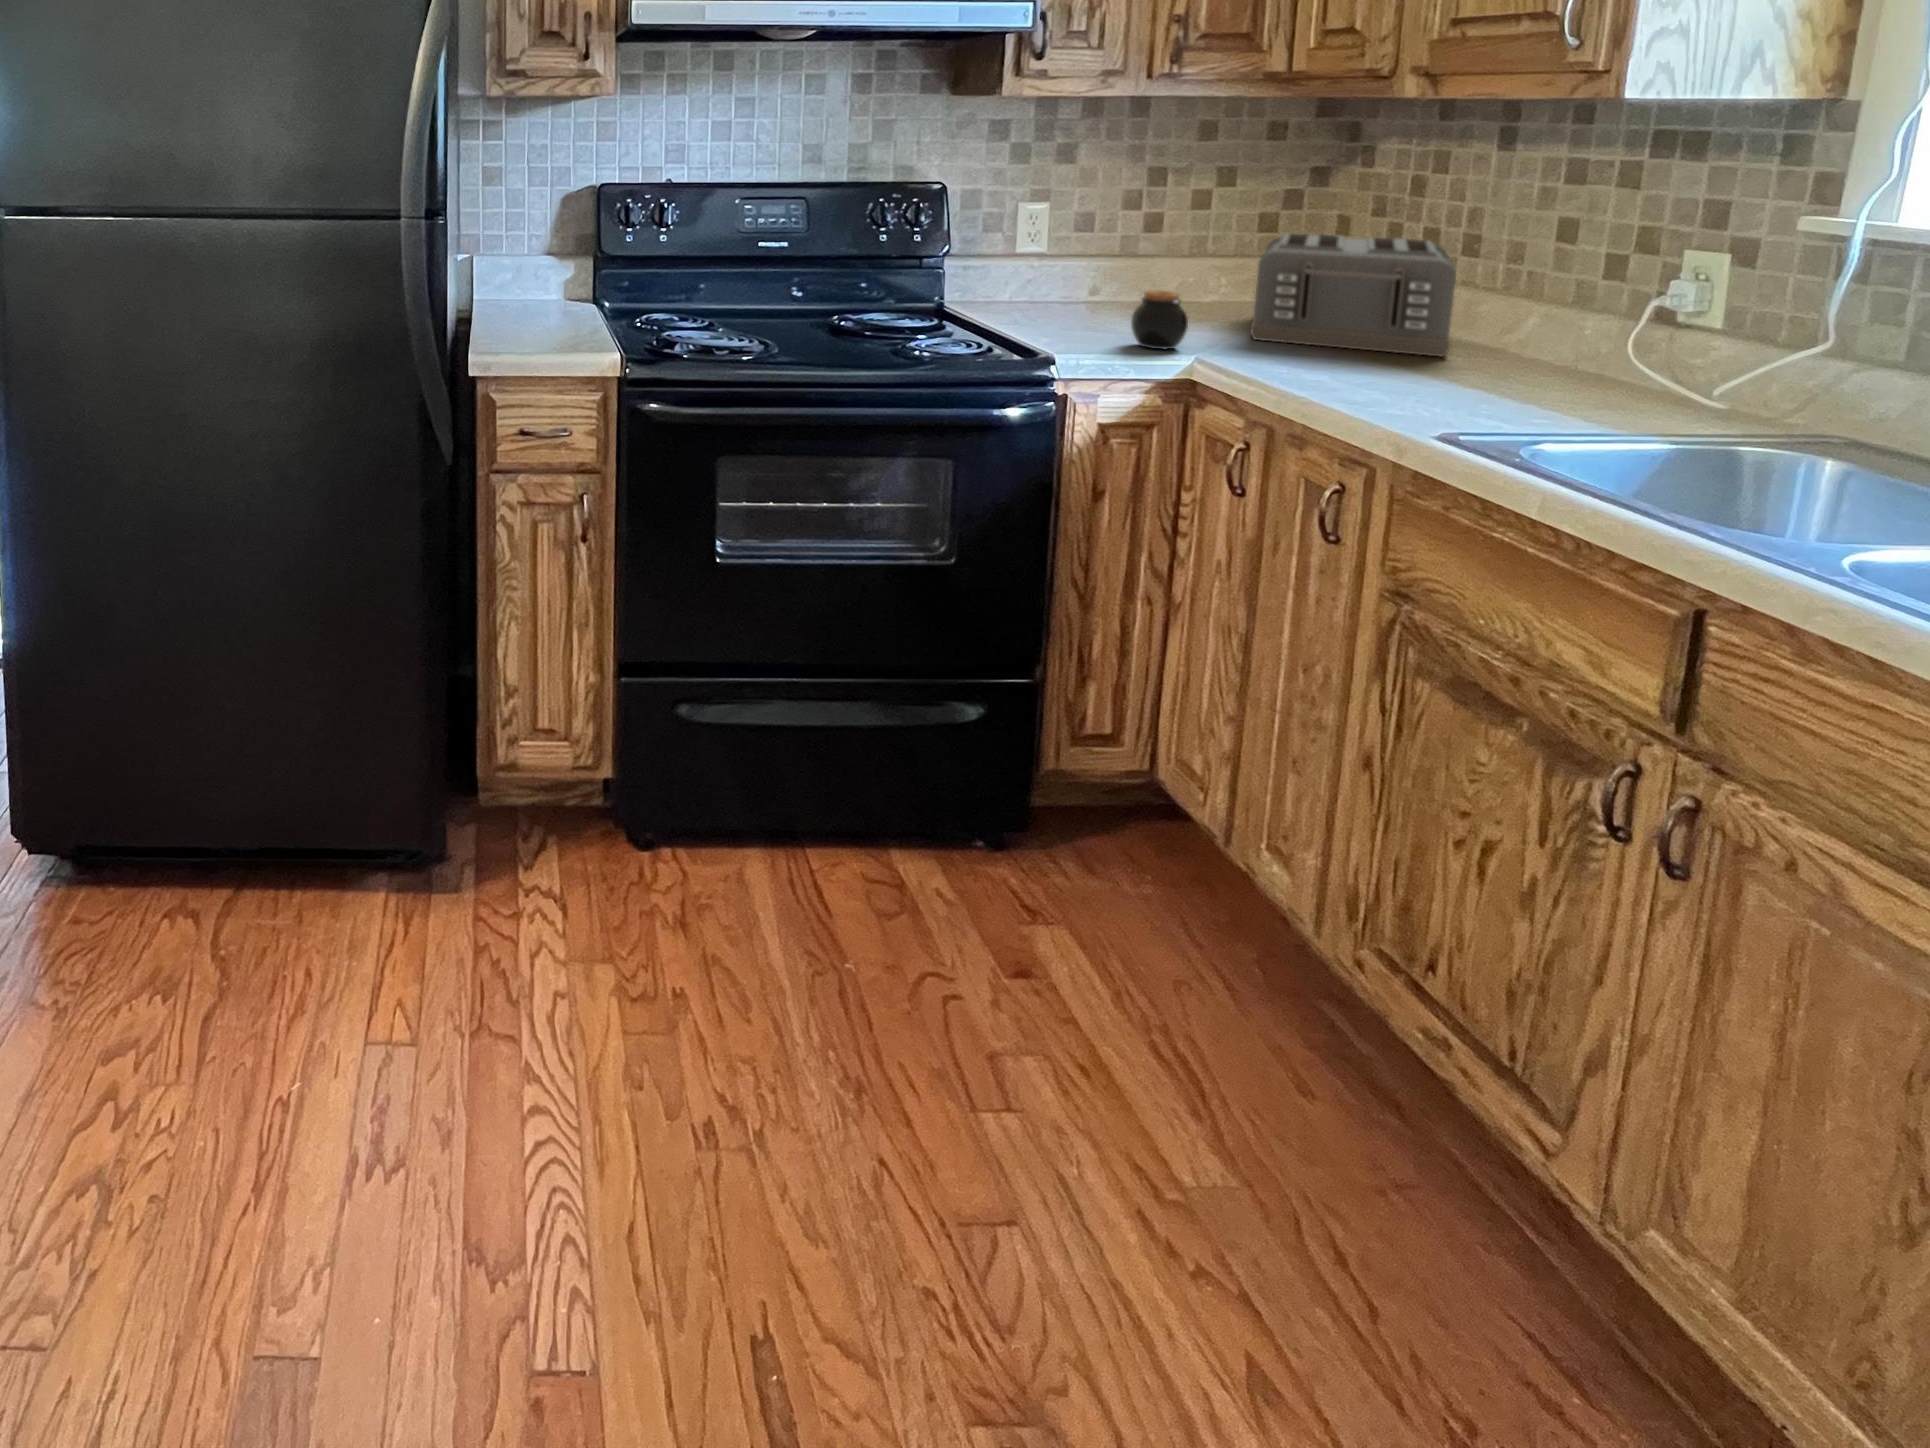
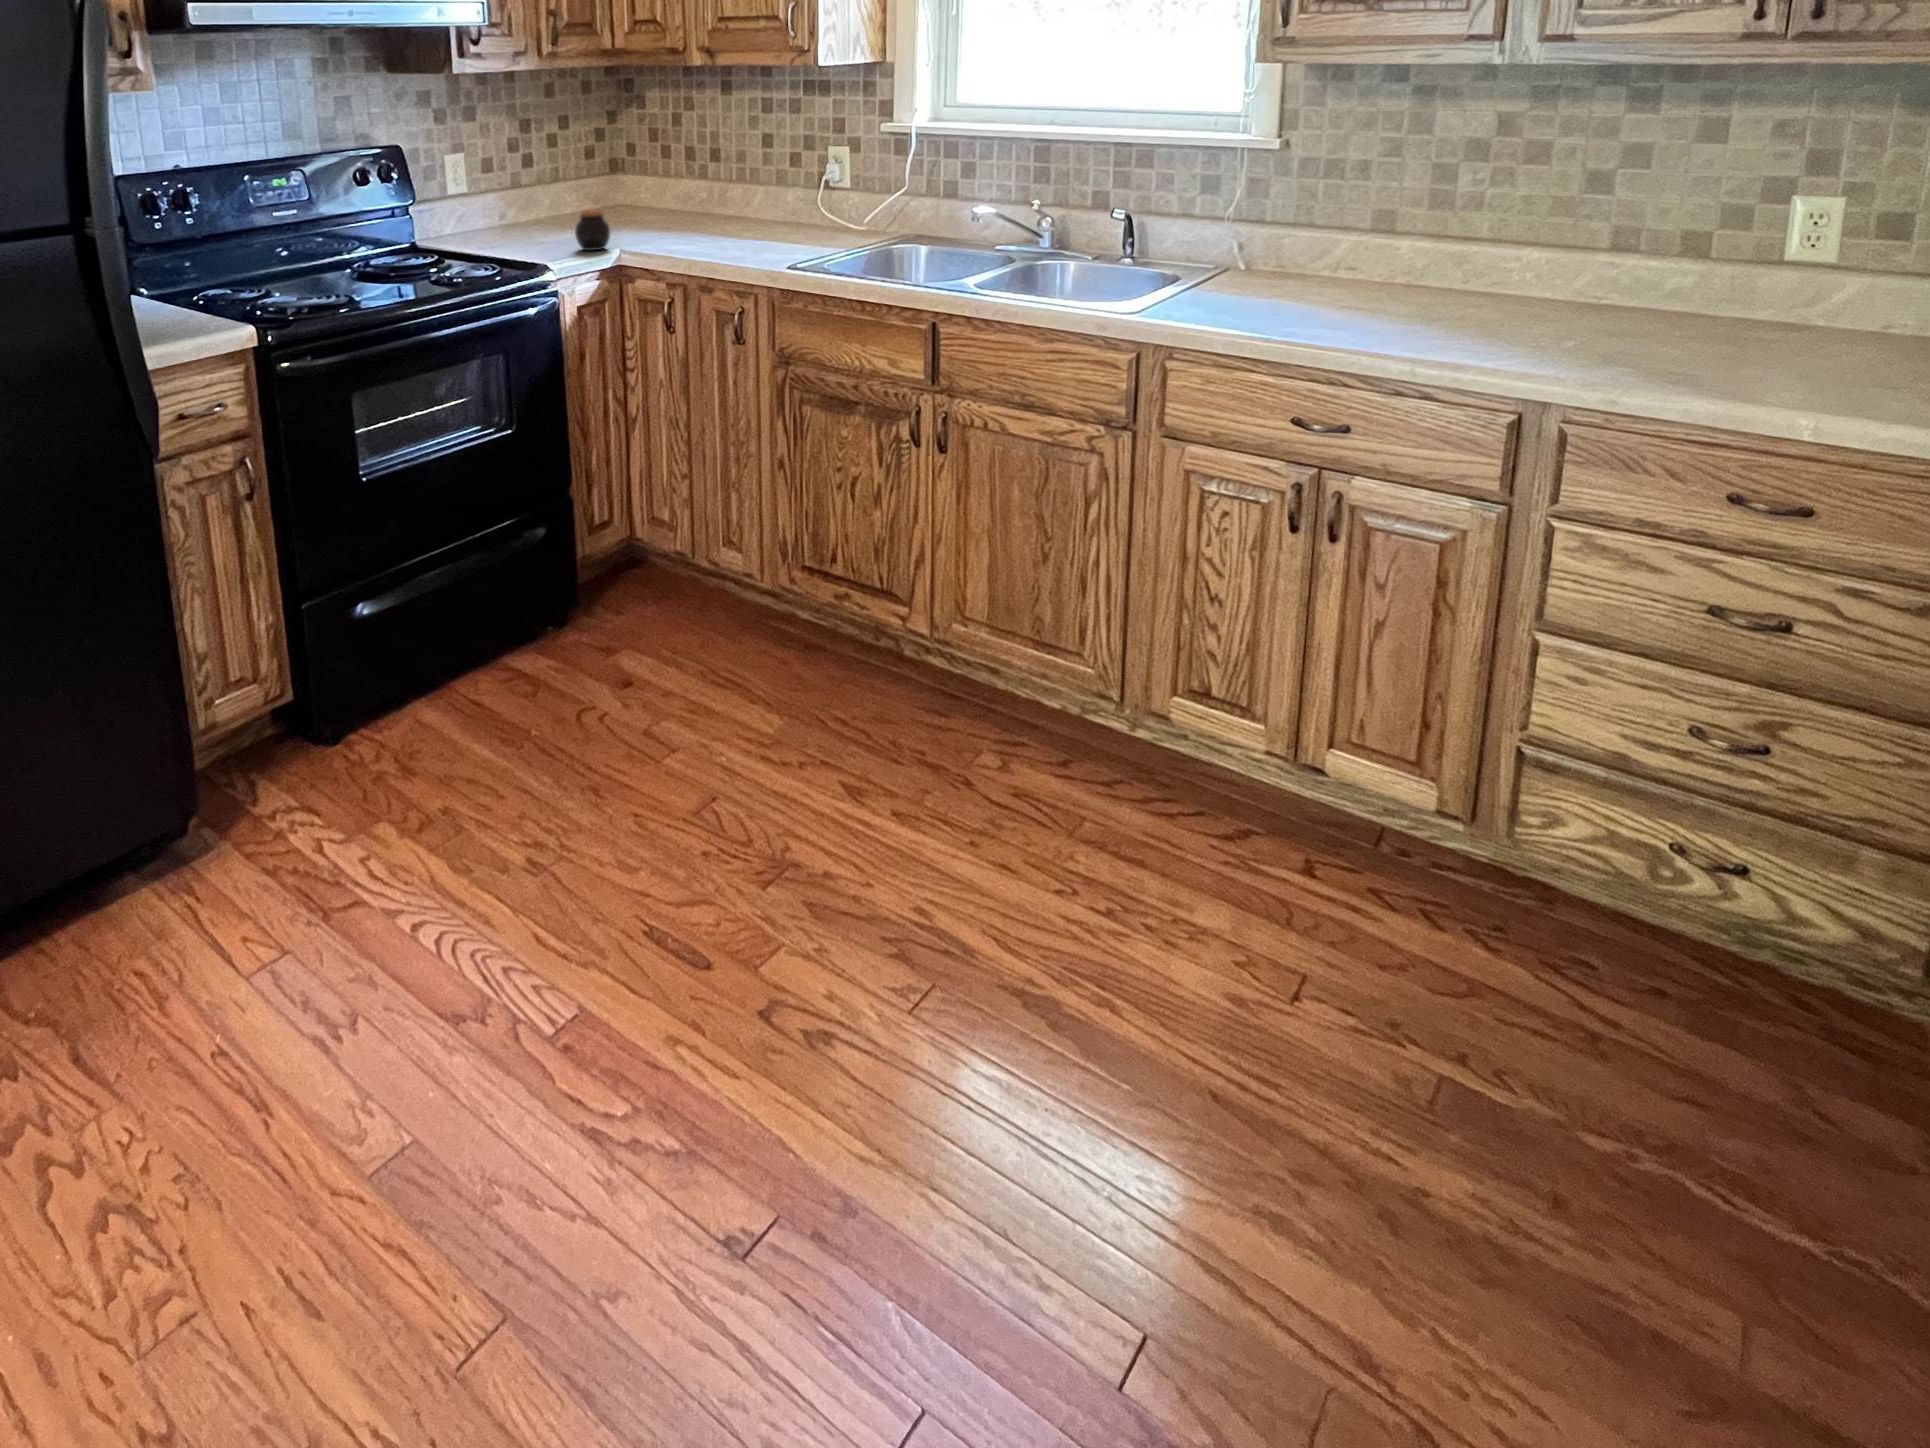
toaster: present [1251,233,1456,356] -> none [612,159,736,236]

